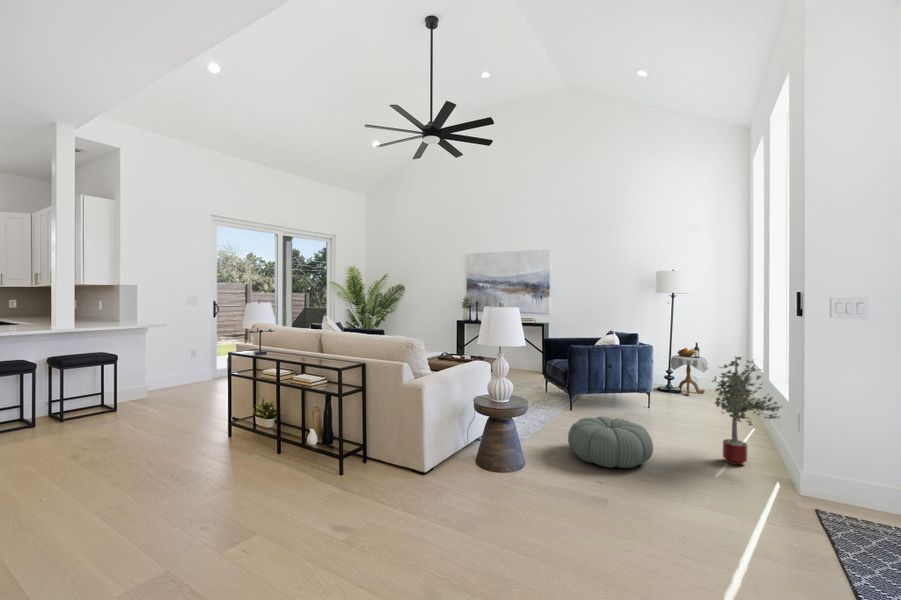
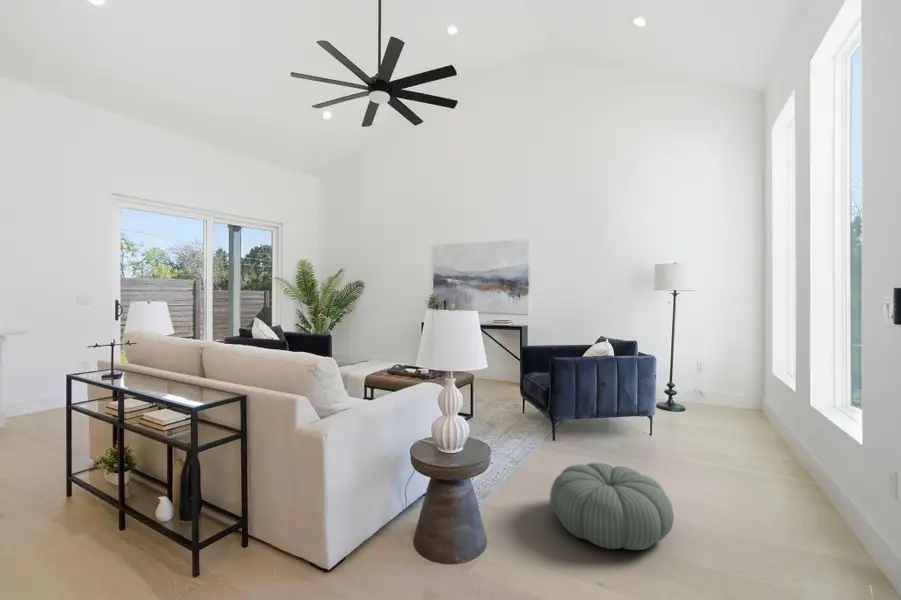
side table: present [670,343,708,396] -> none [670,351,718,415]
potted tree: present [712,357,780,465] -> none [751,381,866,538]

